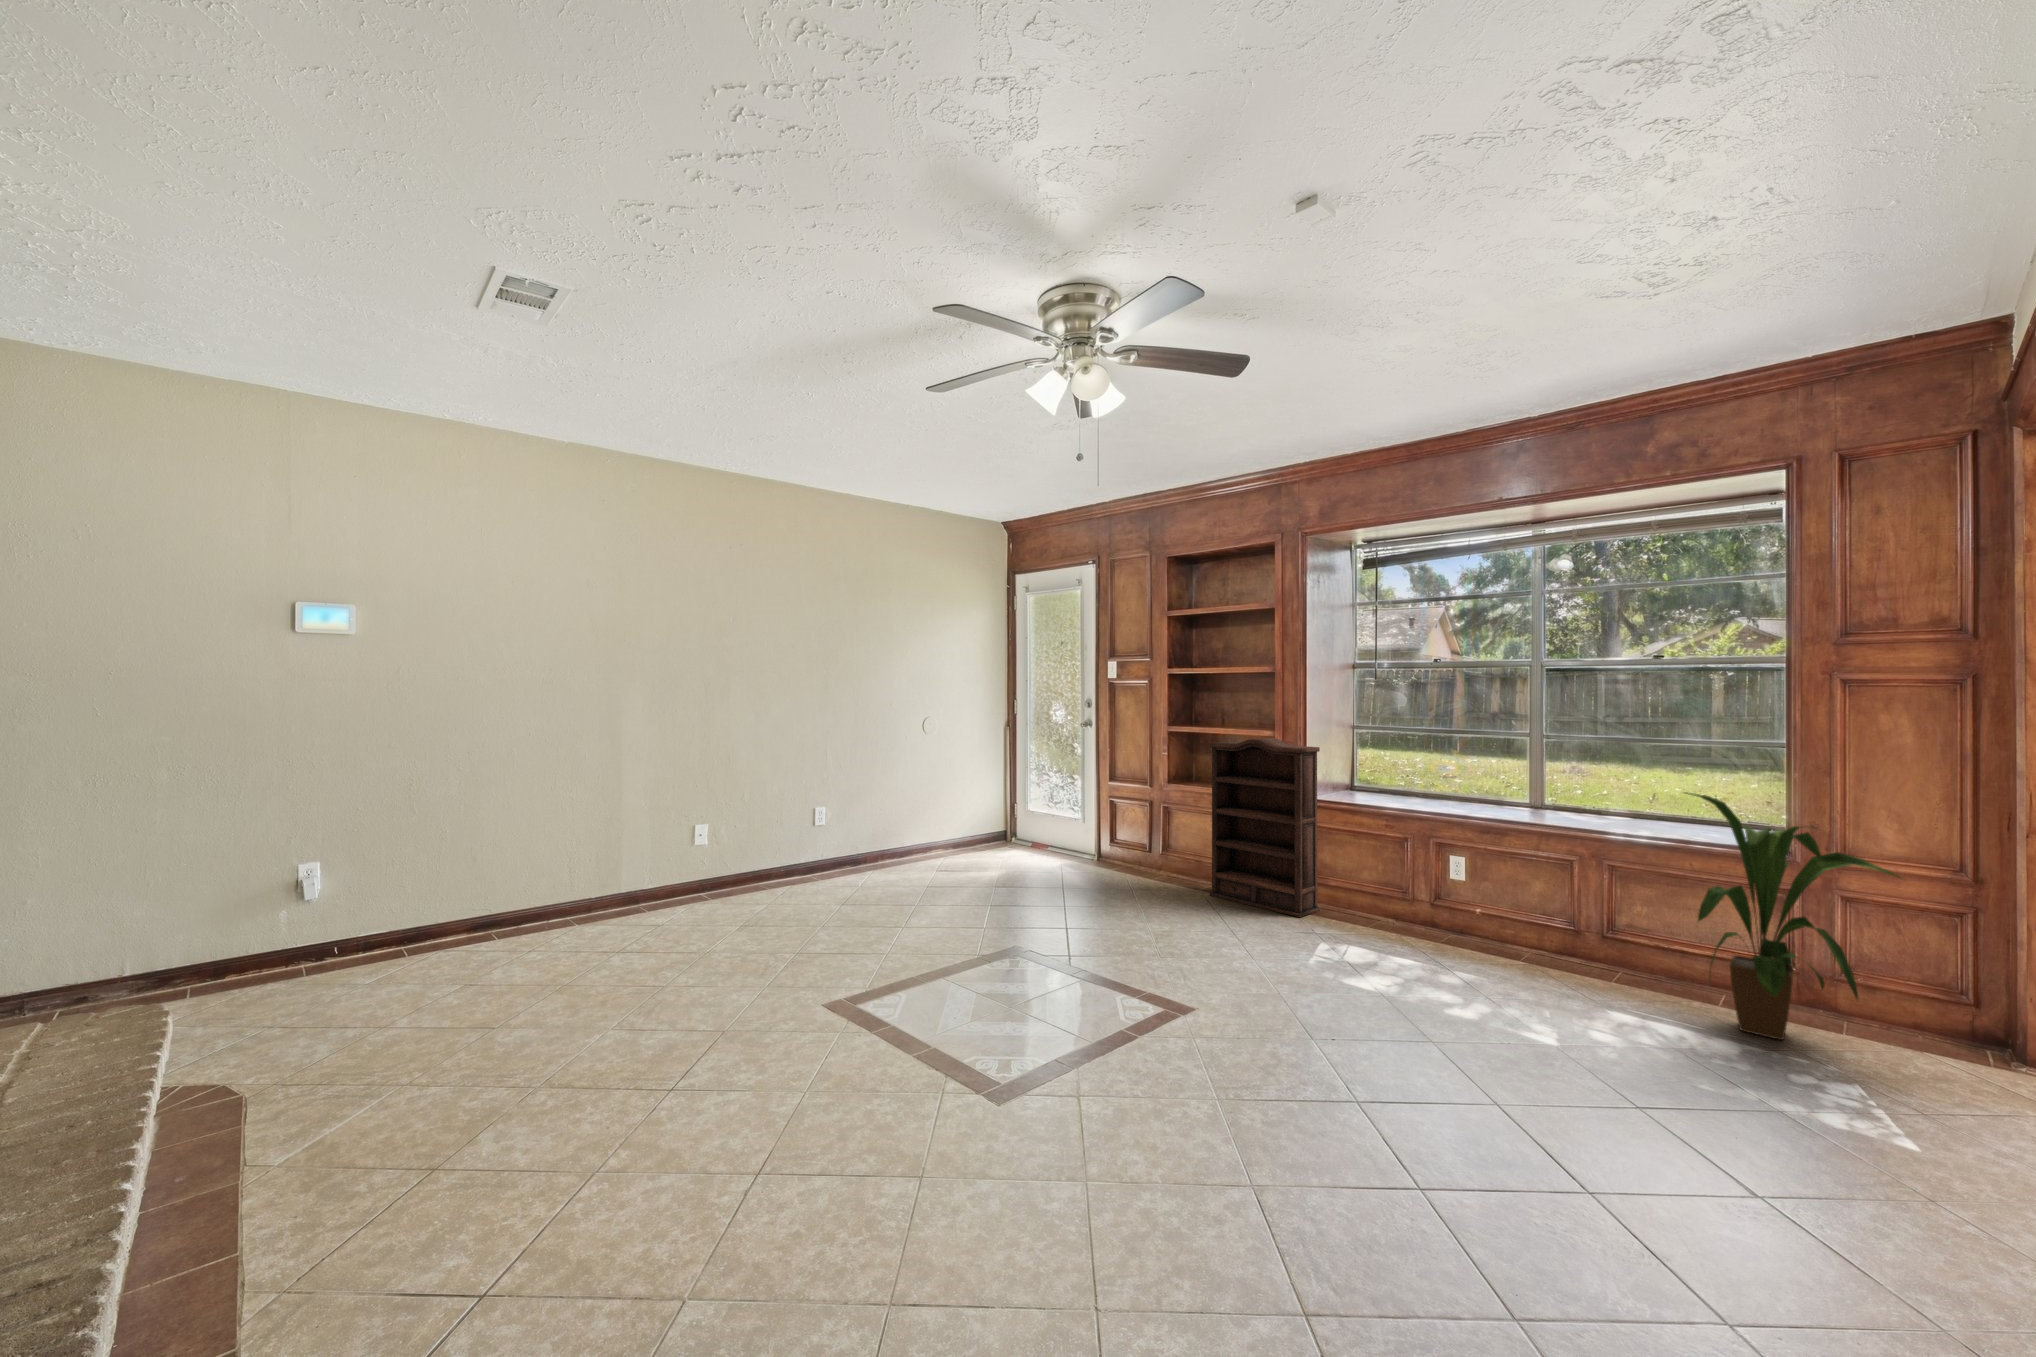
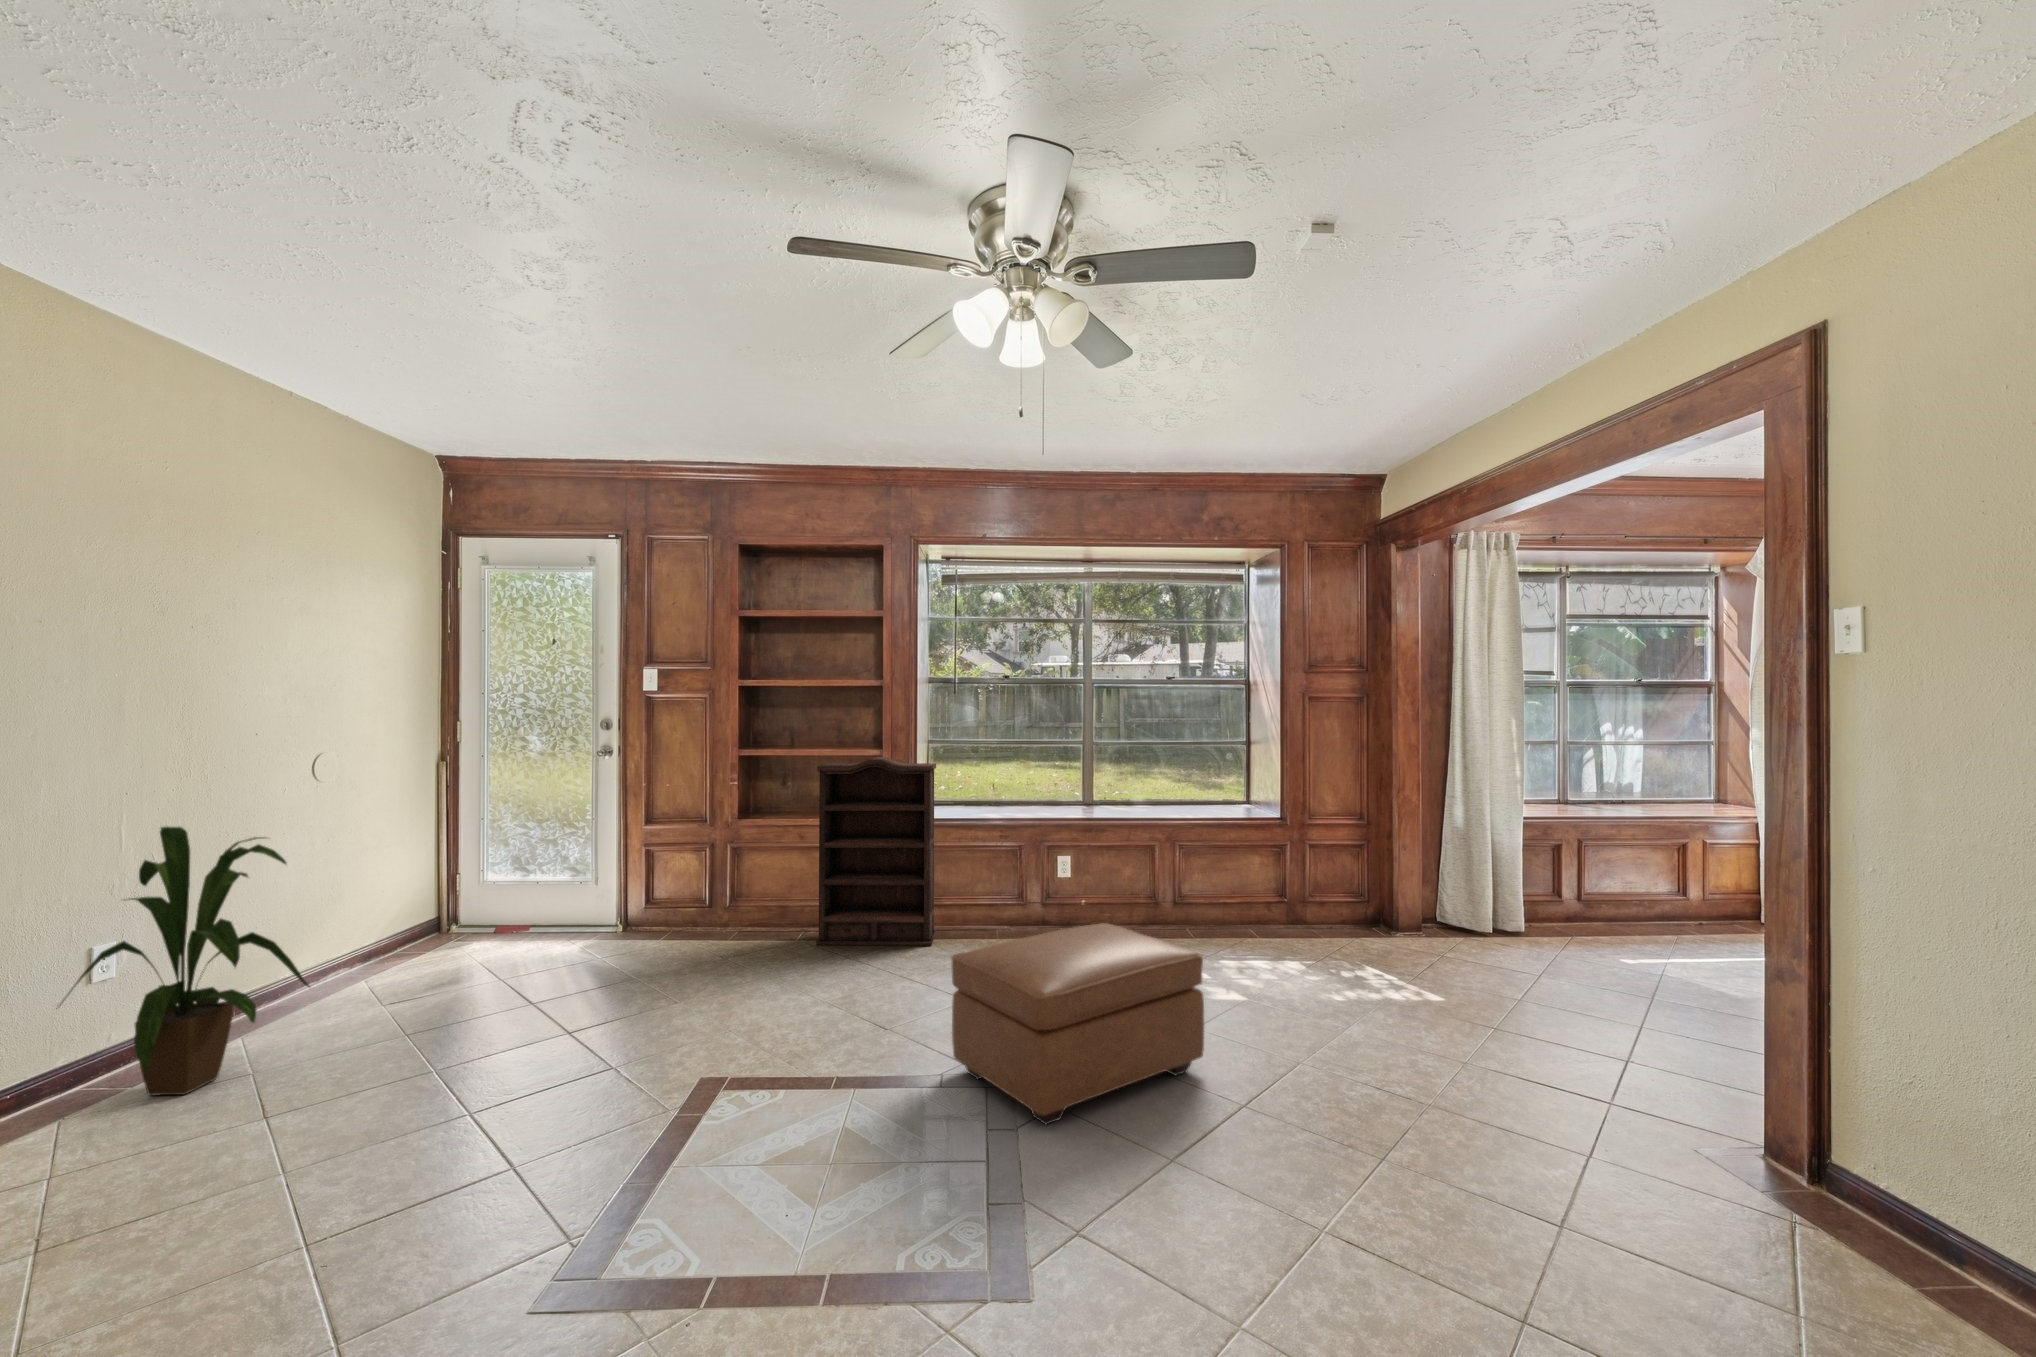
house plant: present [1685,792,1900,1040] -> present [56,827,309,1095]
ottoman: none [1160,903,1384,1076] -> present [951,923,1204,1125]

